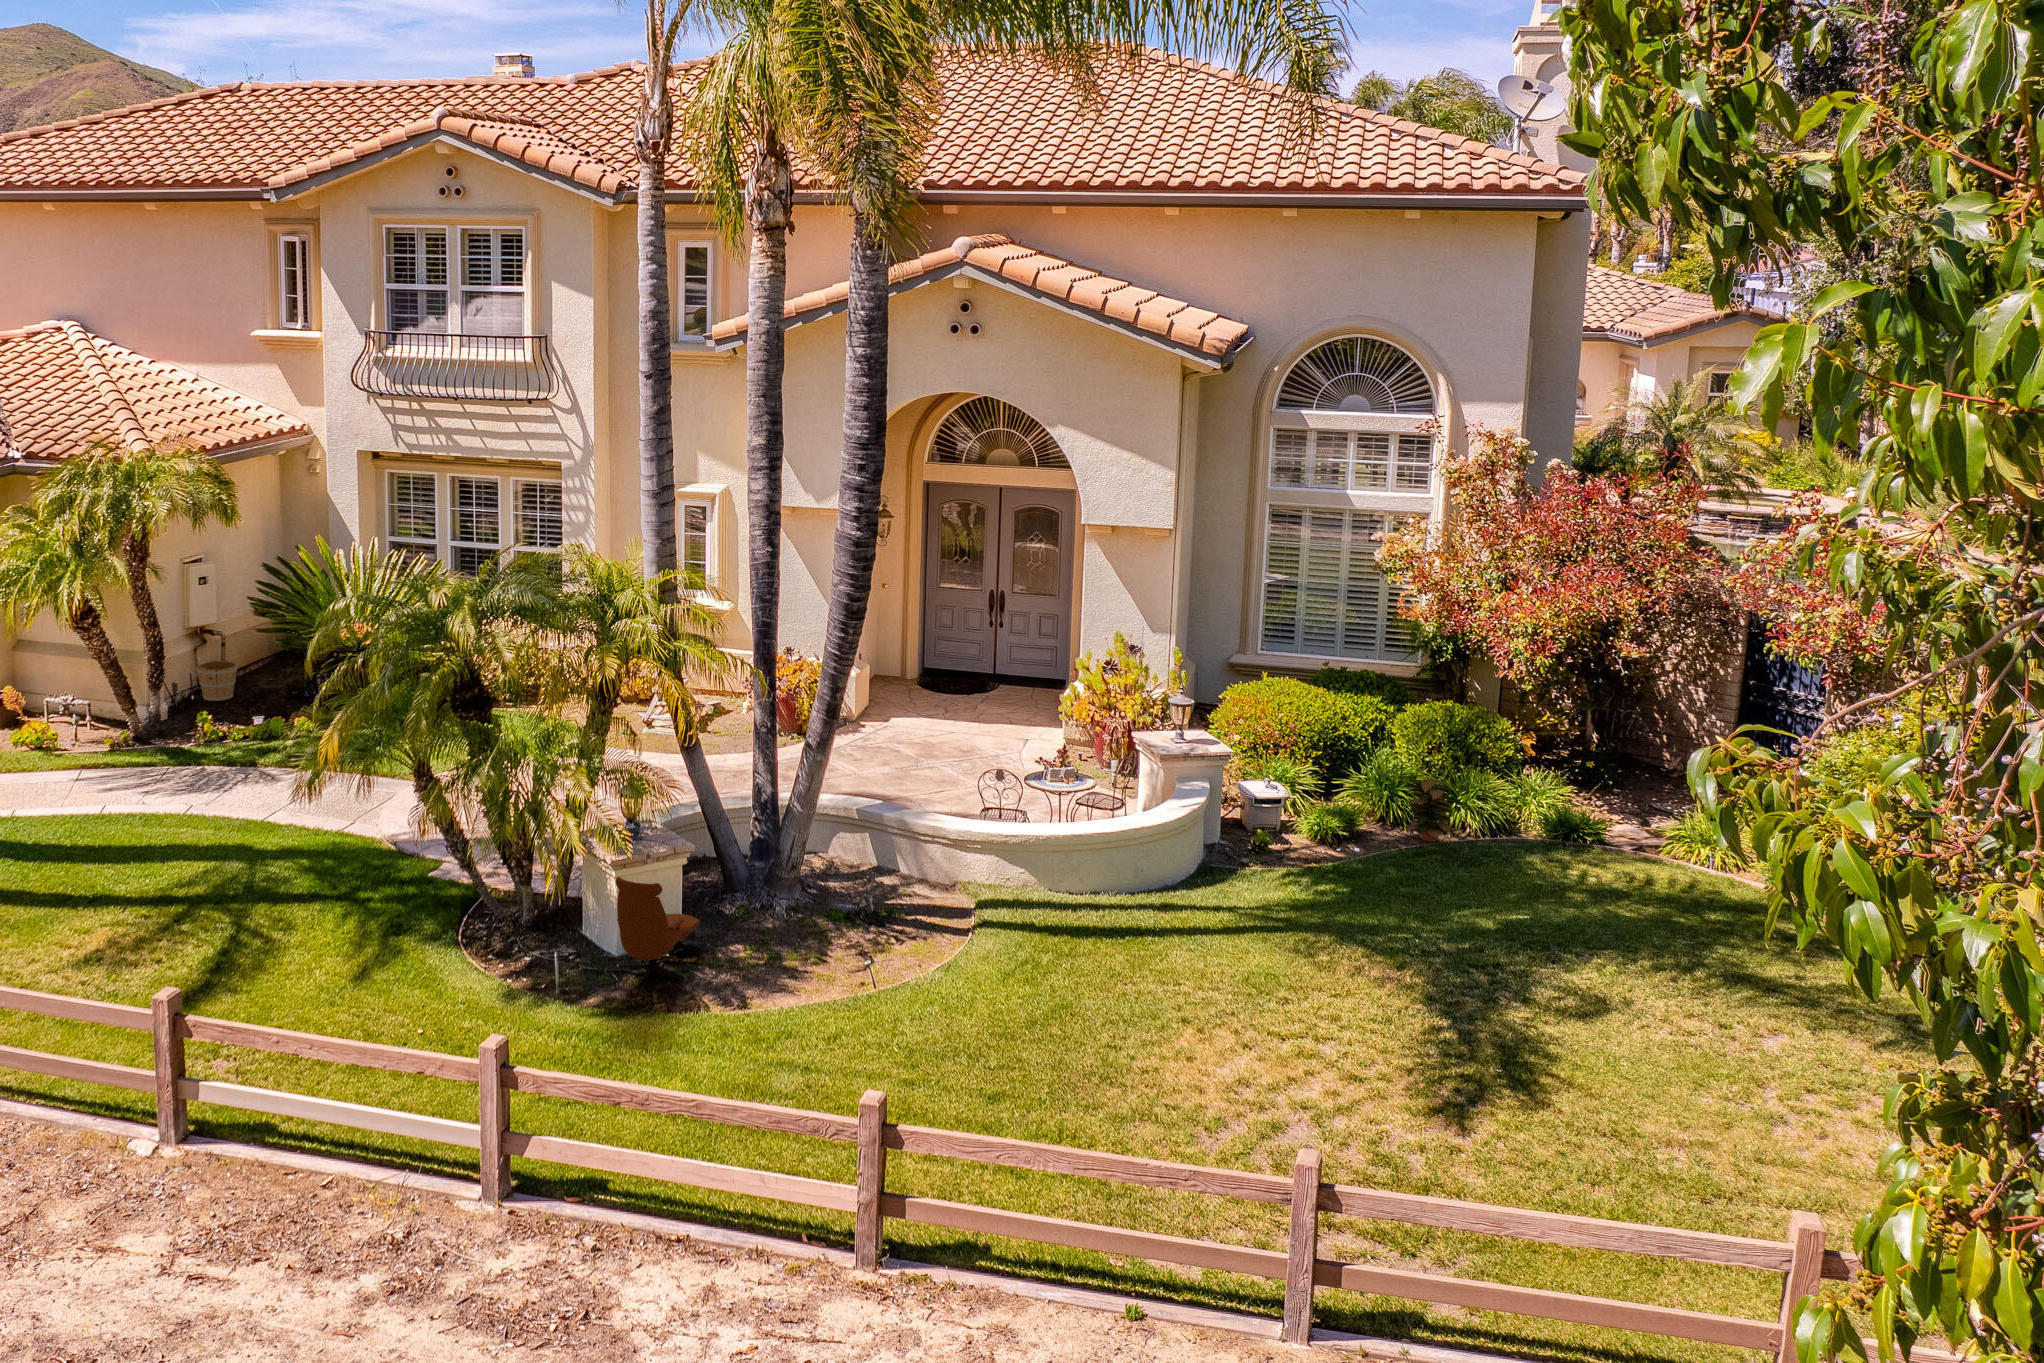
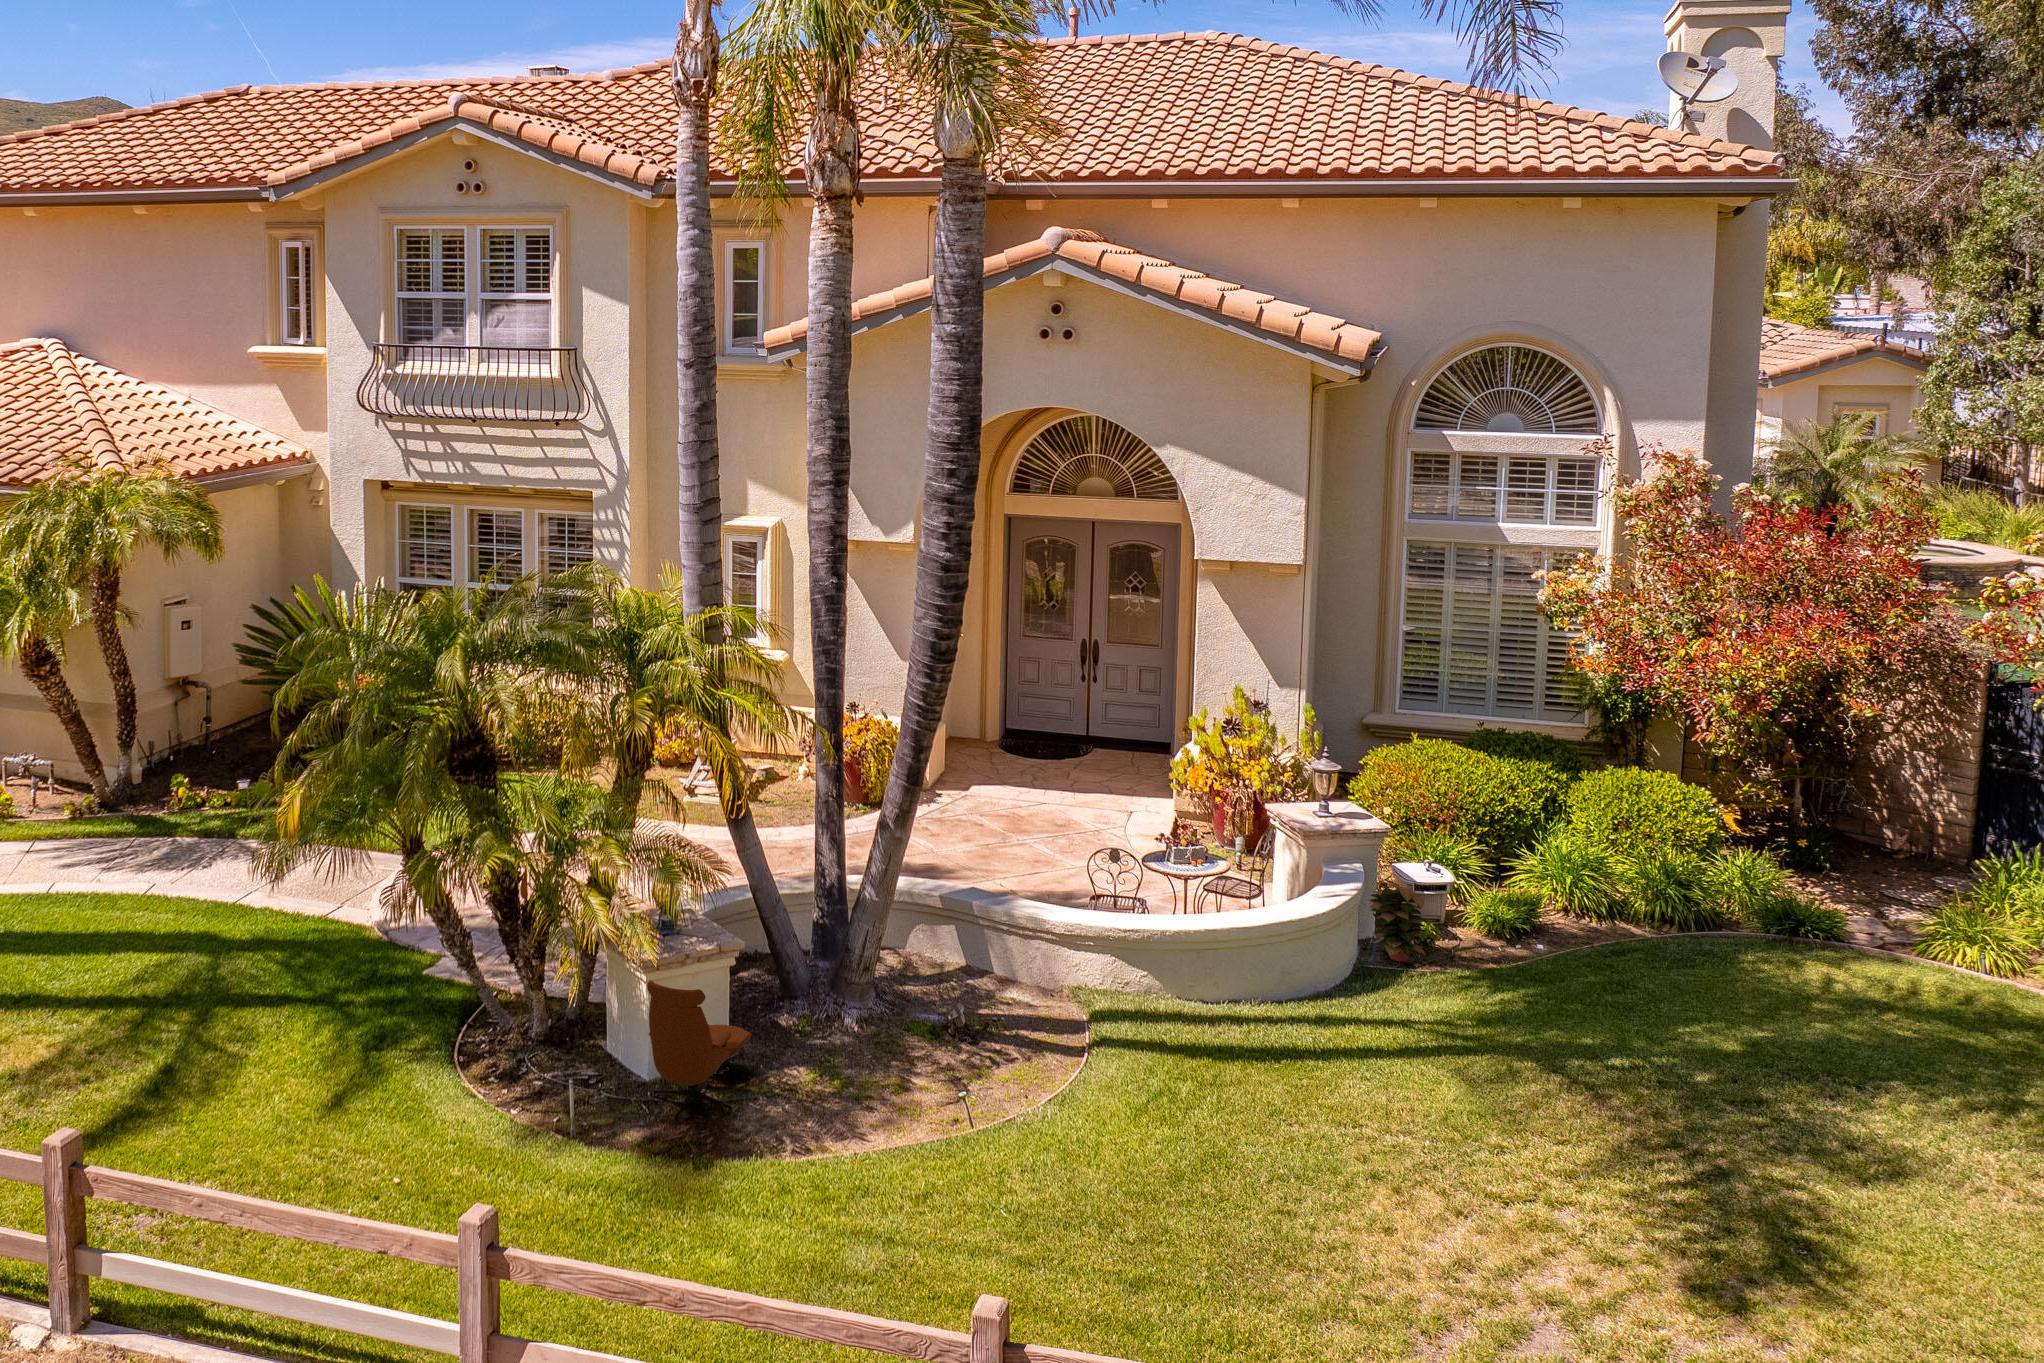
wooden bucket: present [197,660,238,701] -> none [176,715,223,761]
decorative plant: present [1406,779,1452,842] -> present [1370,883,1427,962]

